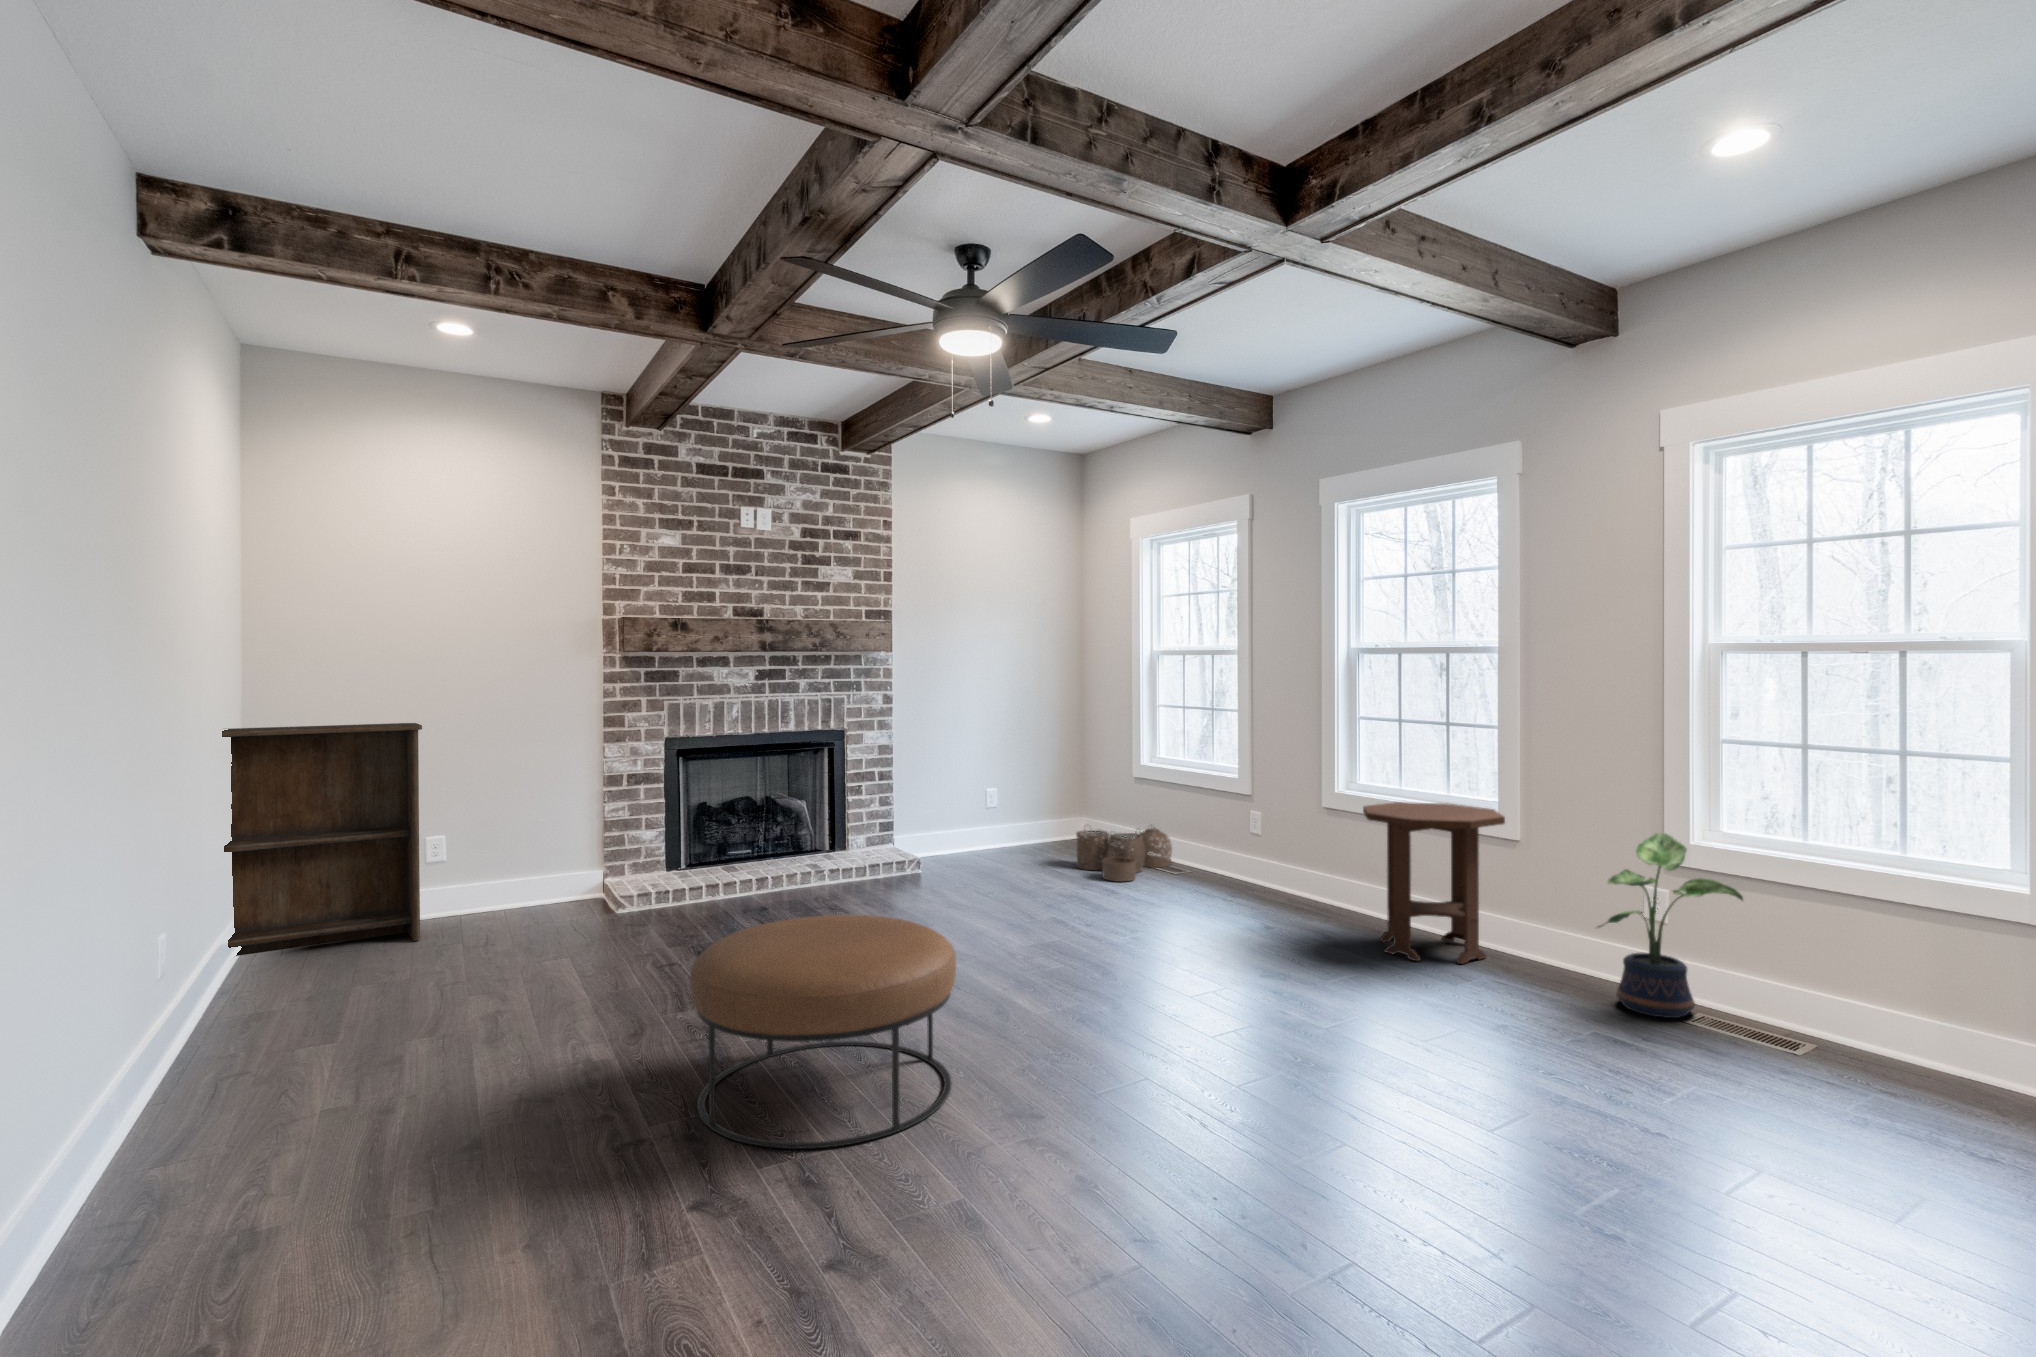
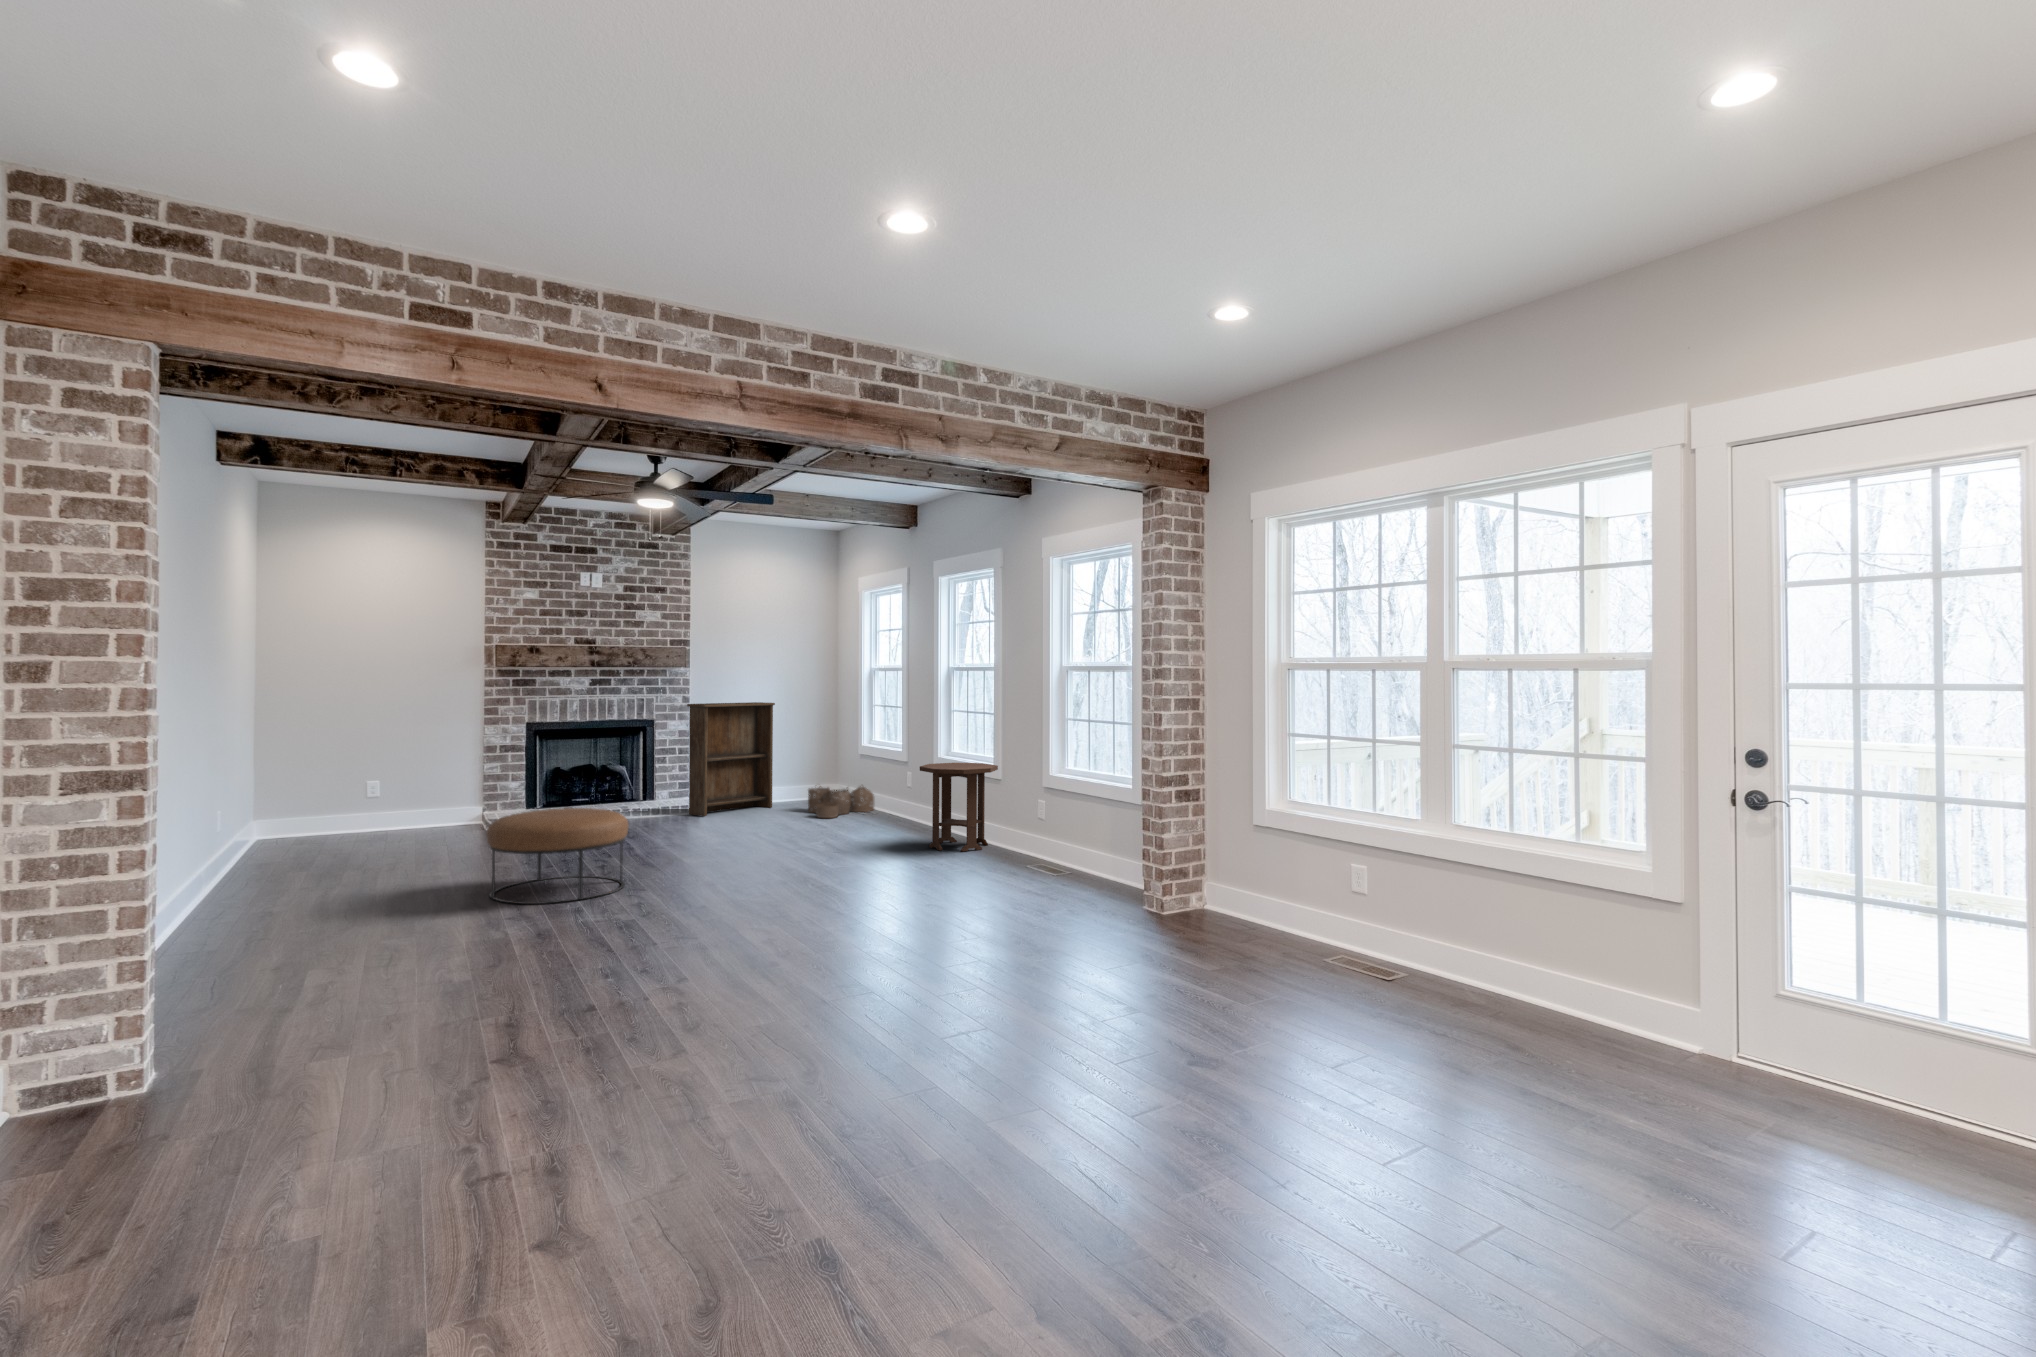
bookshelf: present [222,723,422,956] -> present [687,702,775,816]
potted plant: present [1598,833,1743,1018] -> none [998,774,1058,869]

